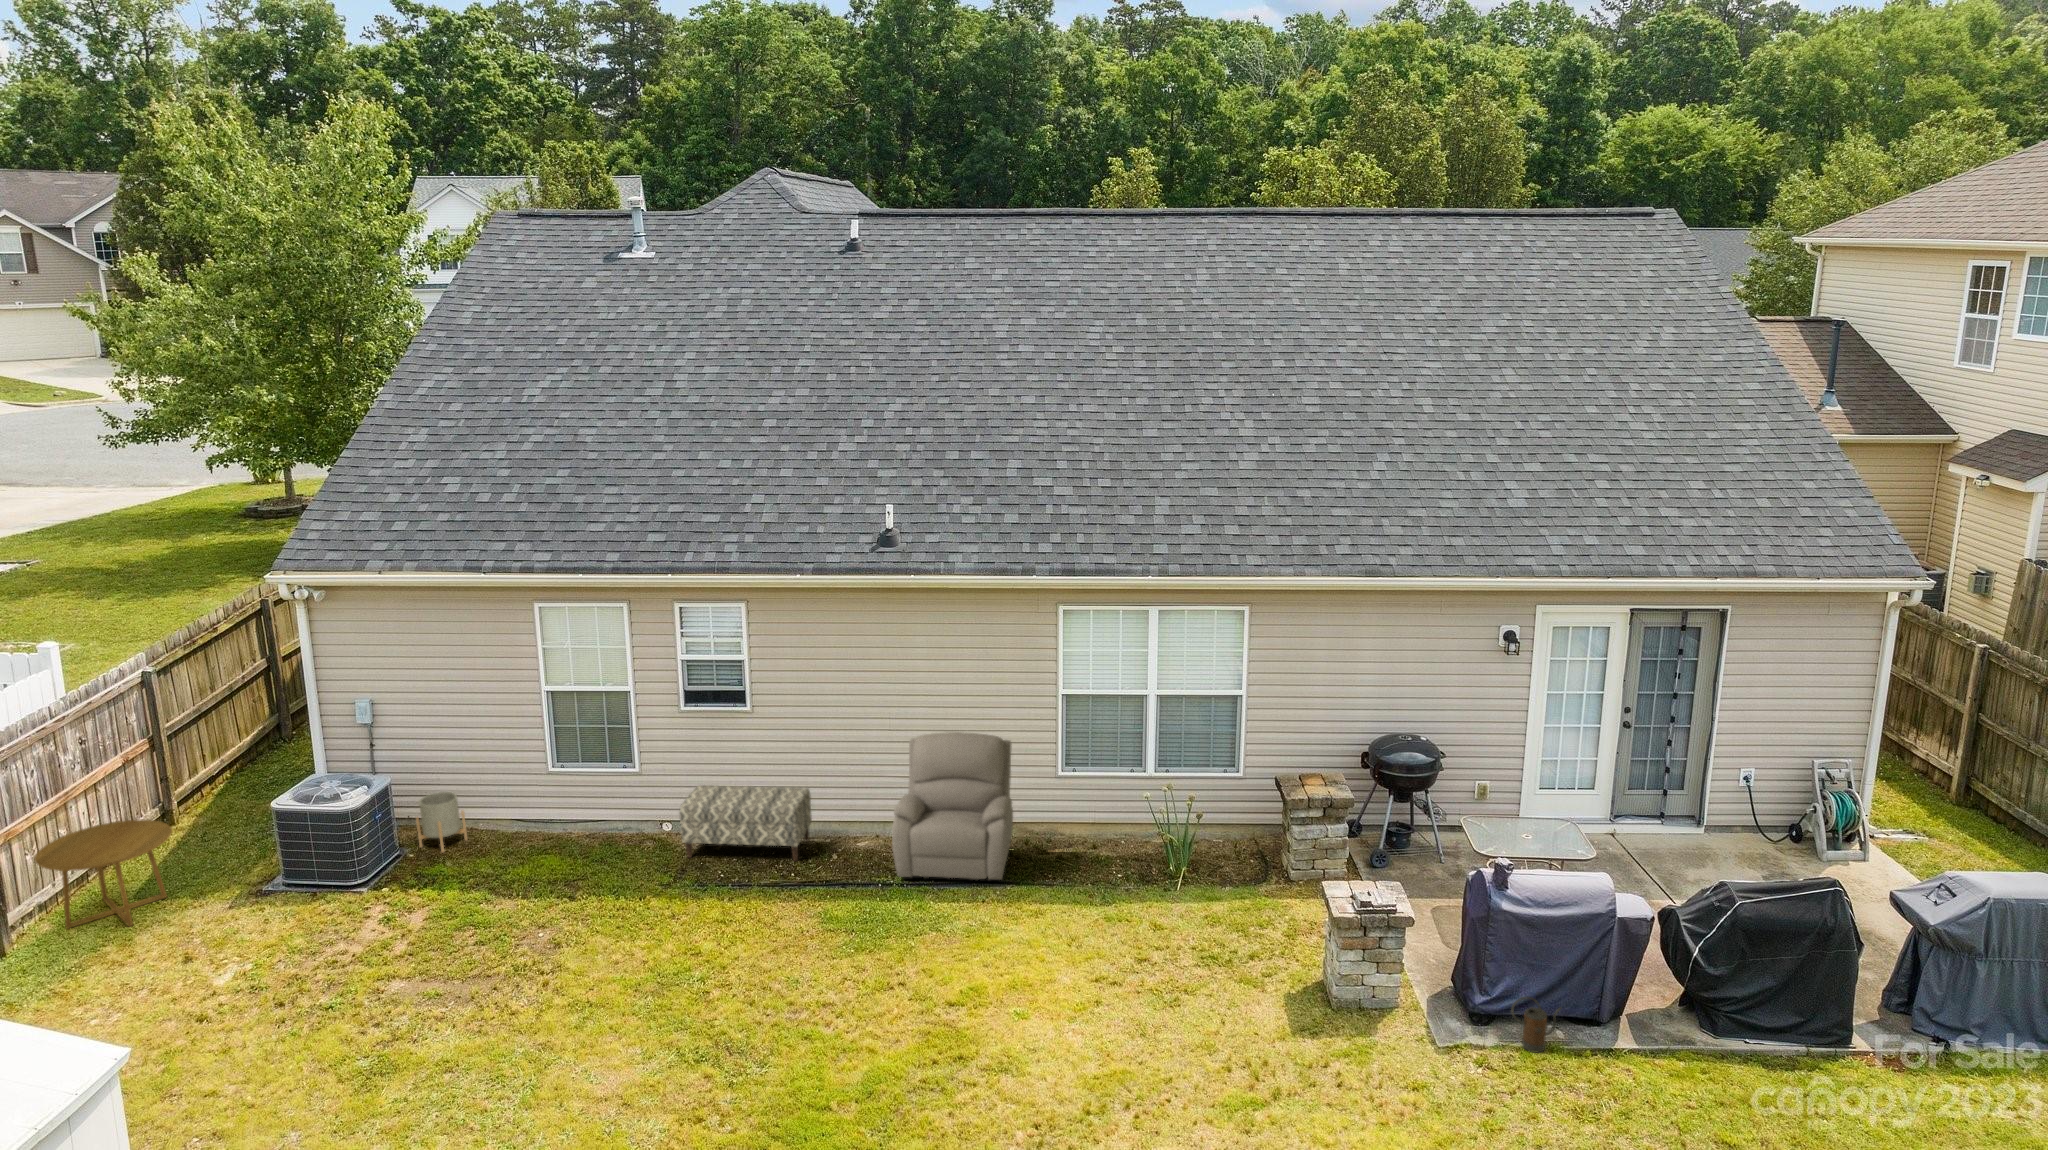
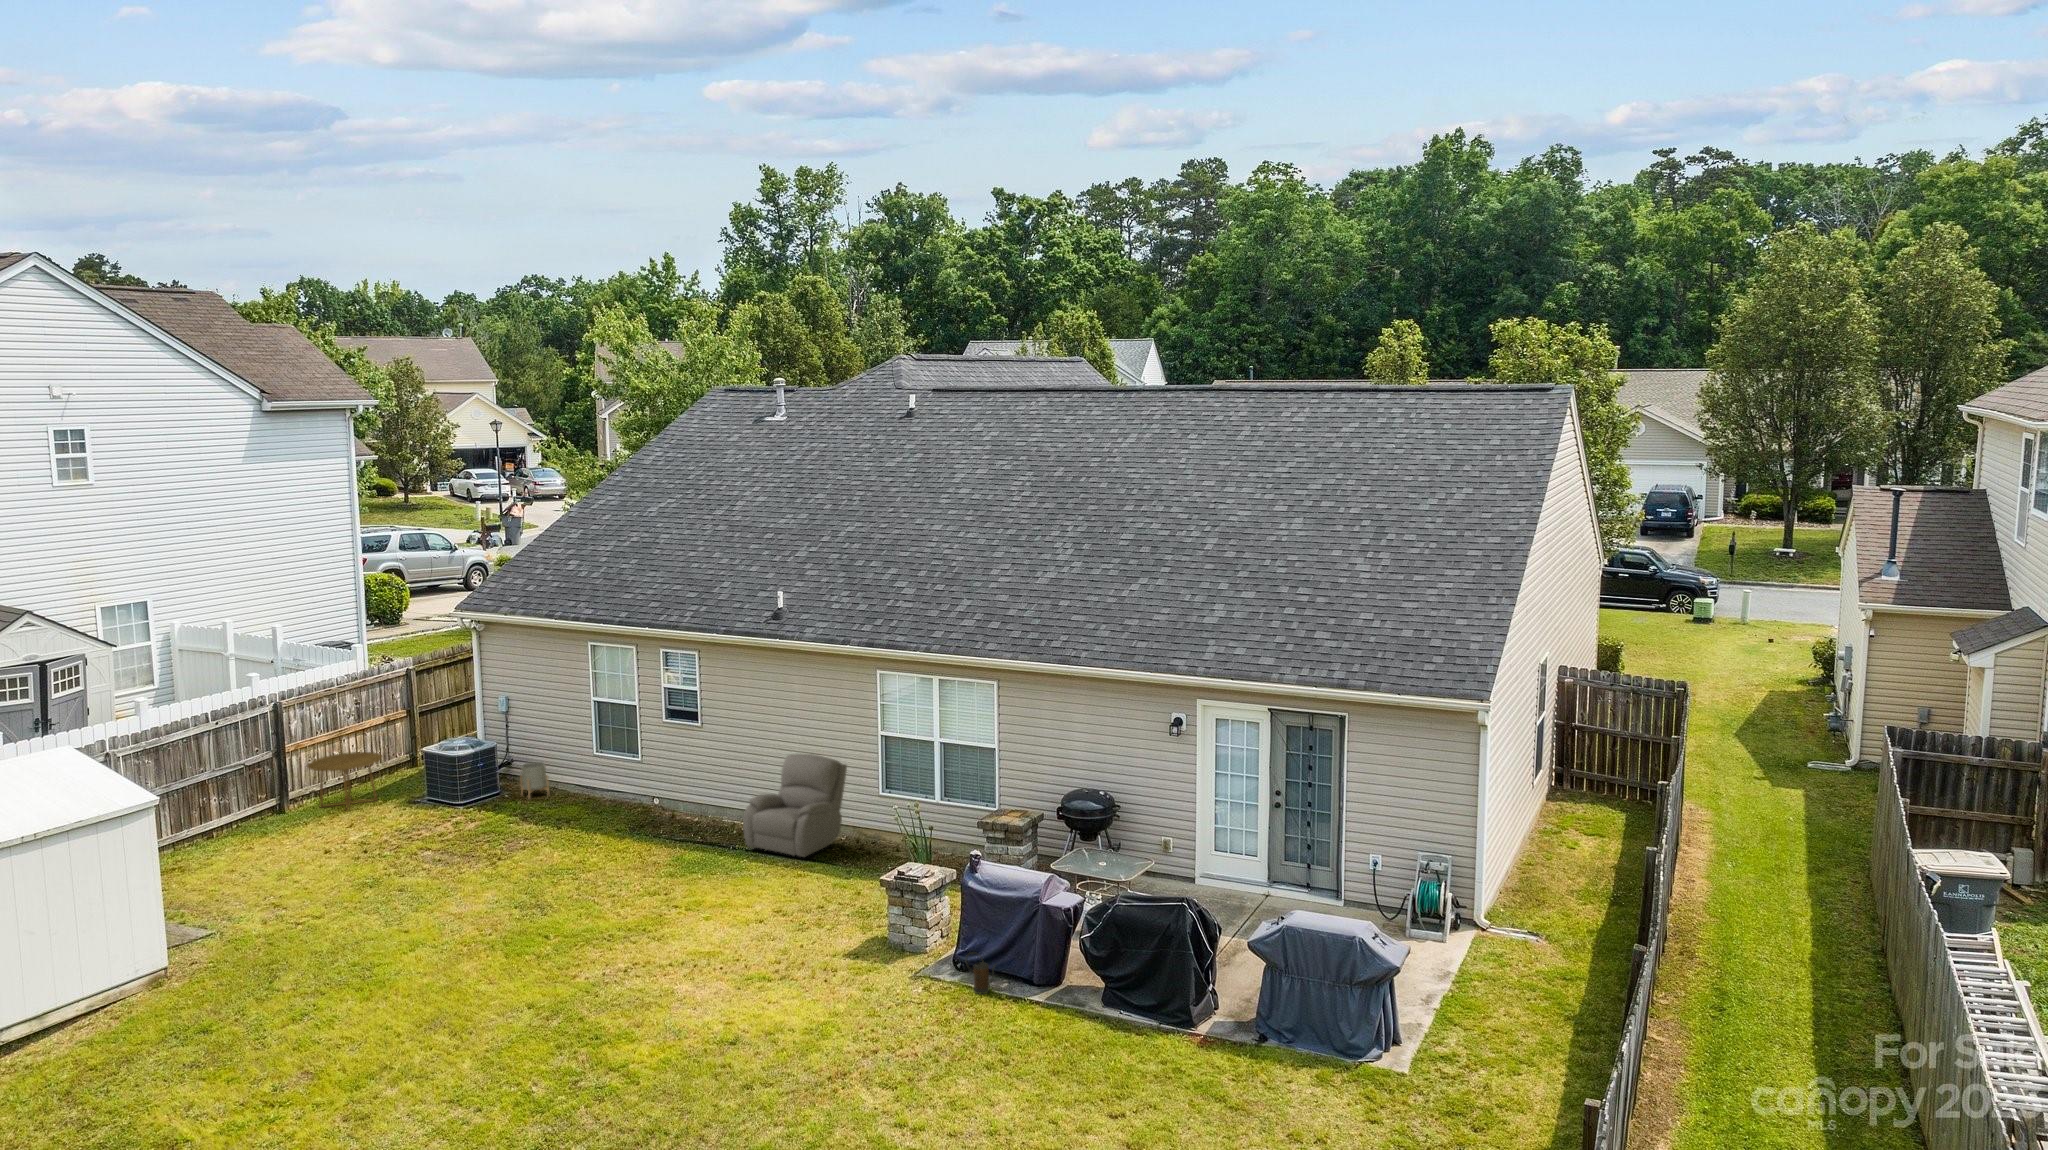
bench: present [679,785,812,861] -> none [645,775,732,831]

